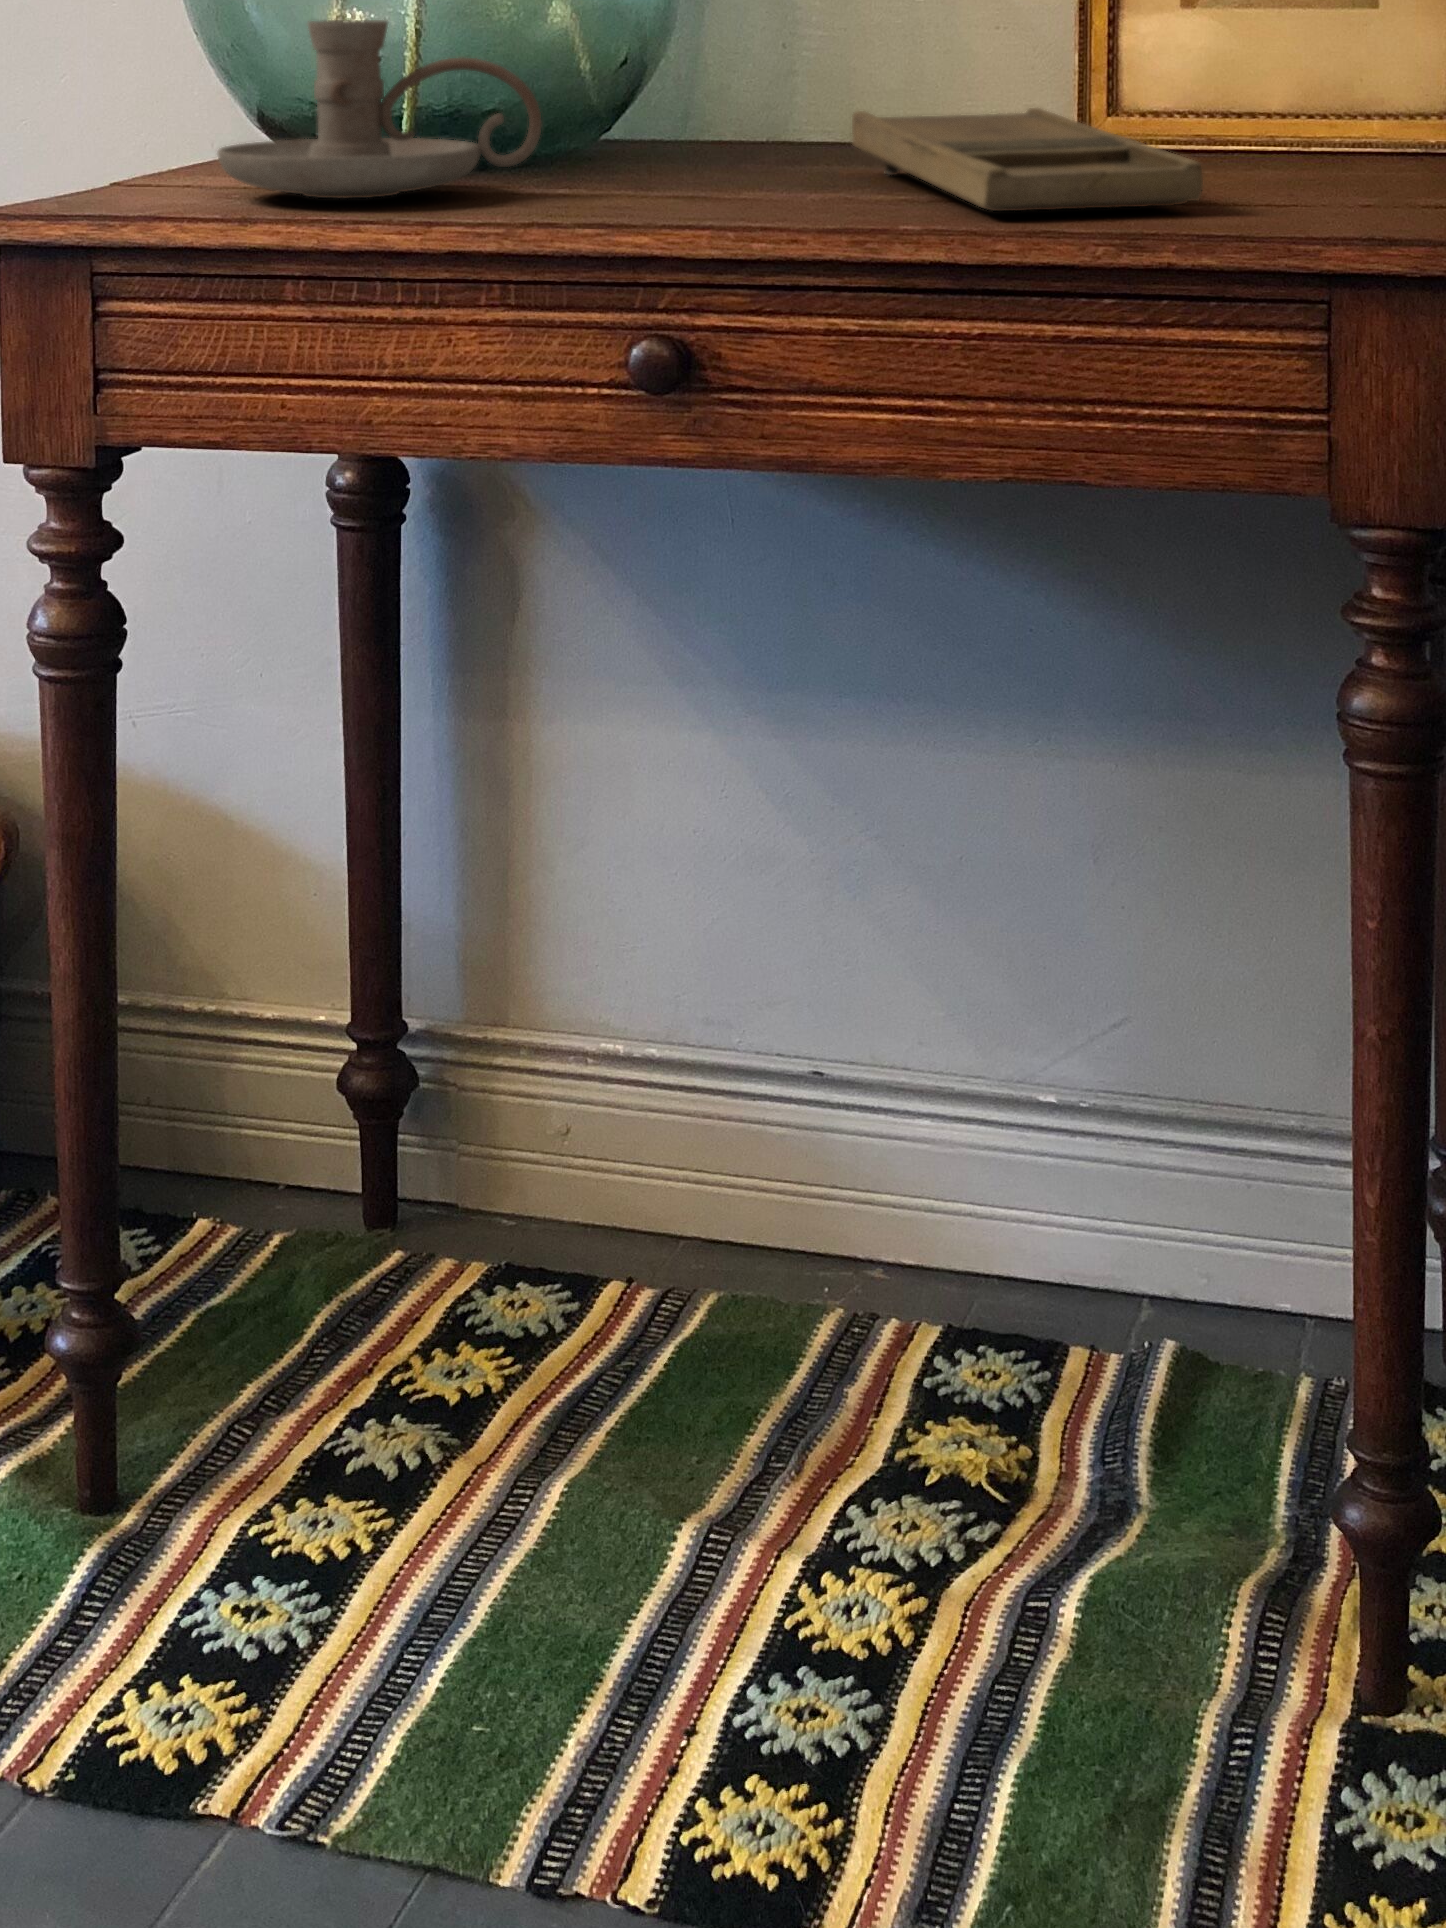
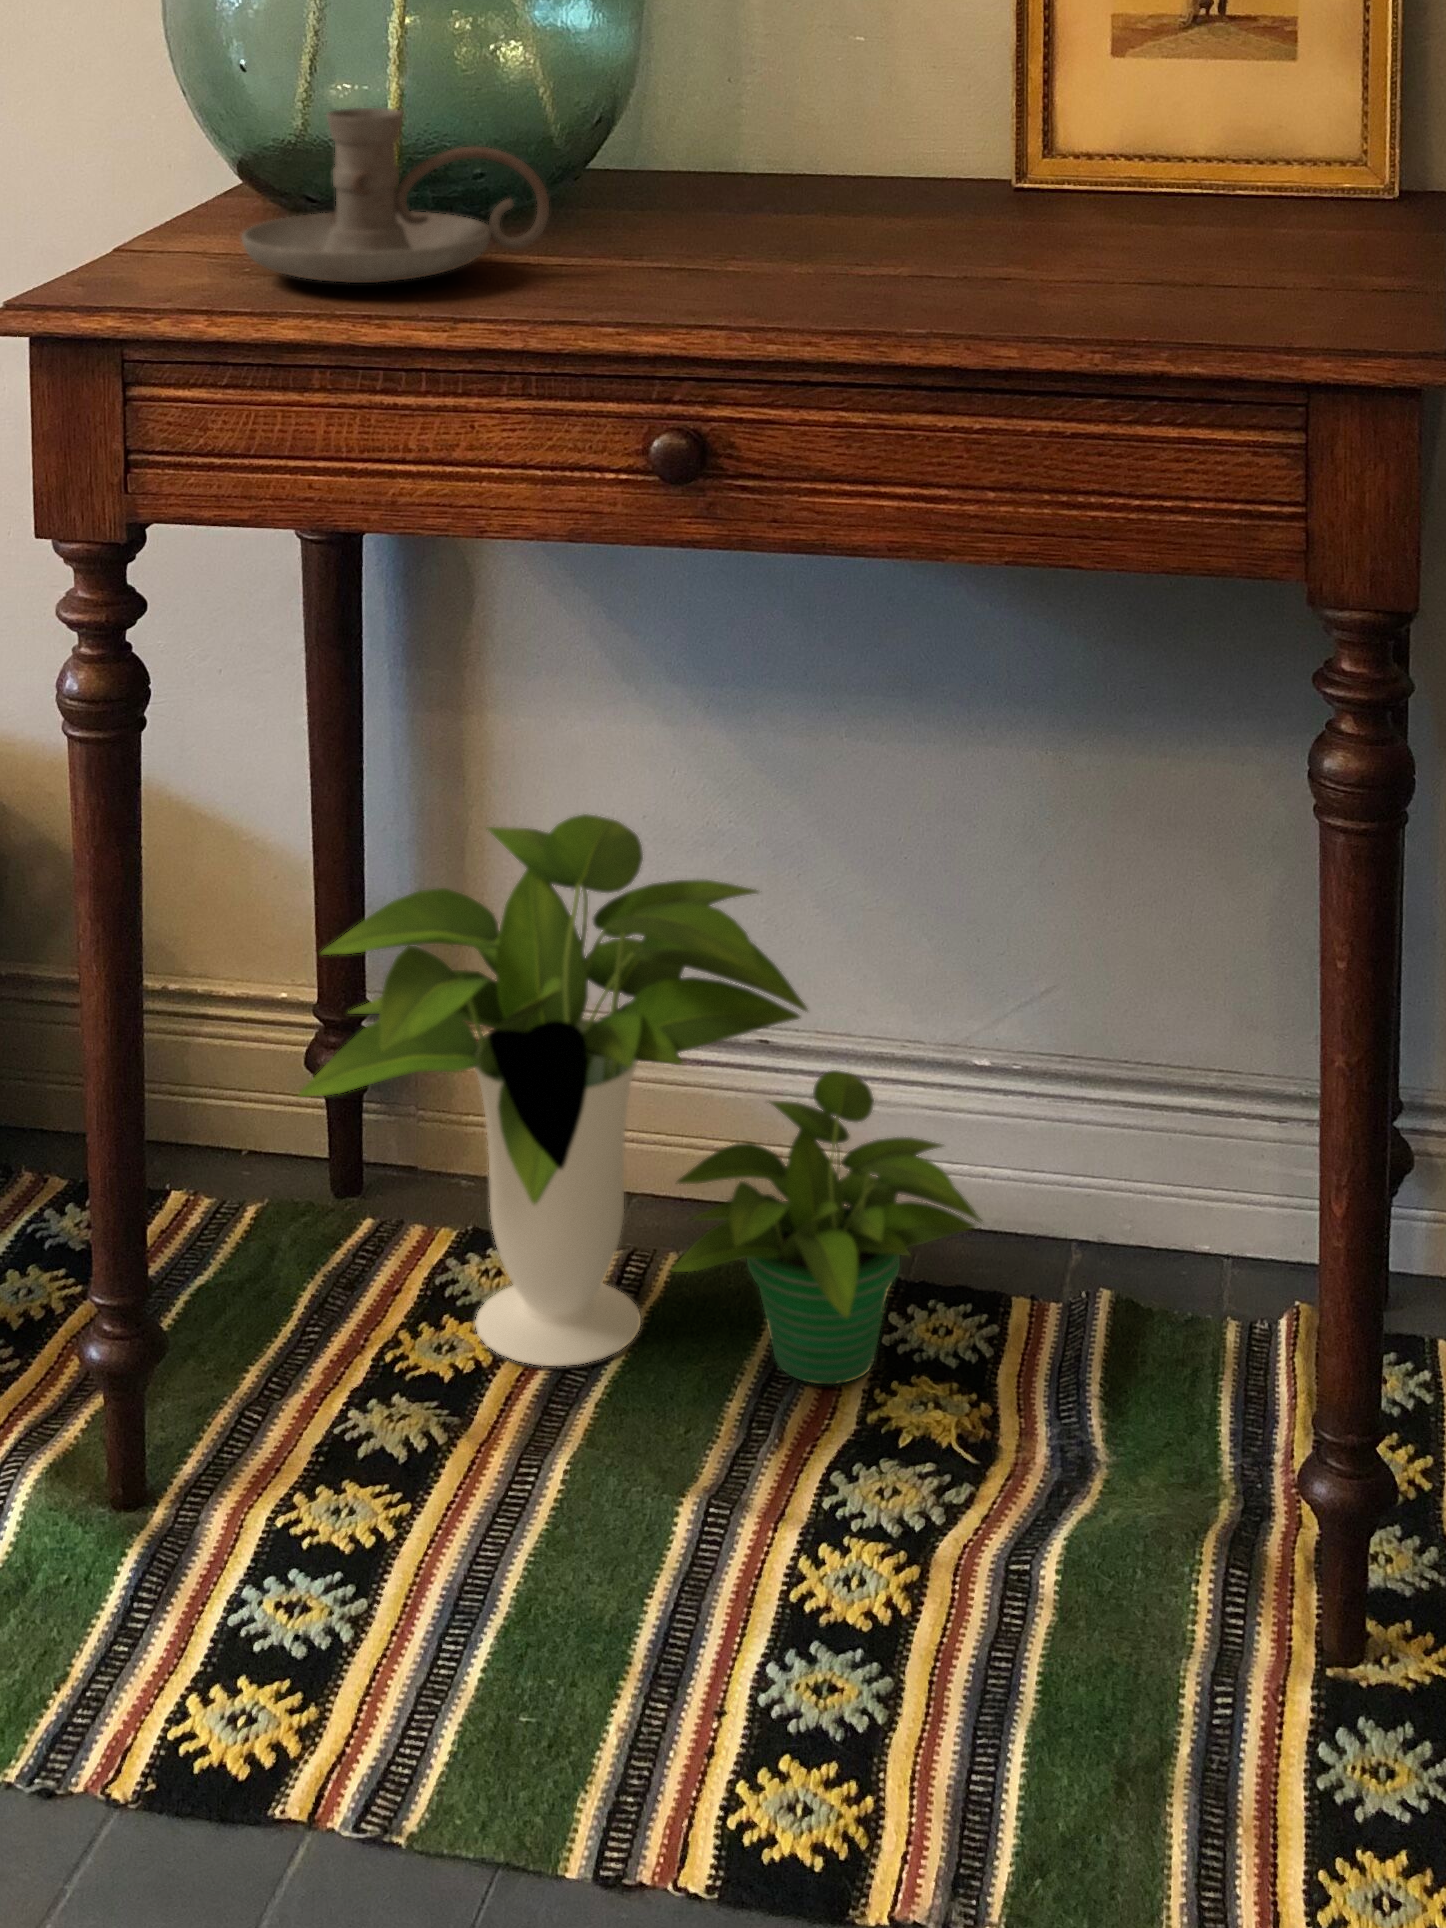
tray: present [852,108,1203,211] -> none [824,168,1178,306]
potted plant: none [297,816,1025,1421] -> present [299,814,982,1384]

